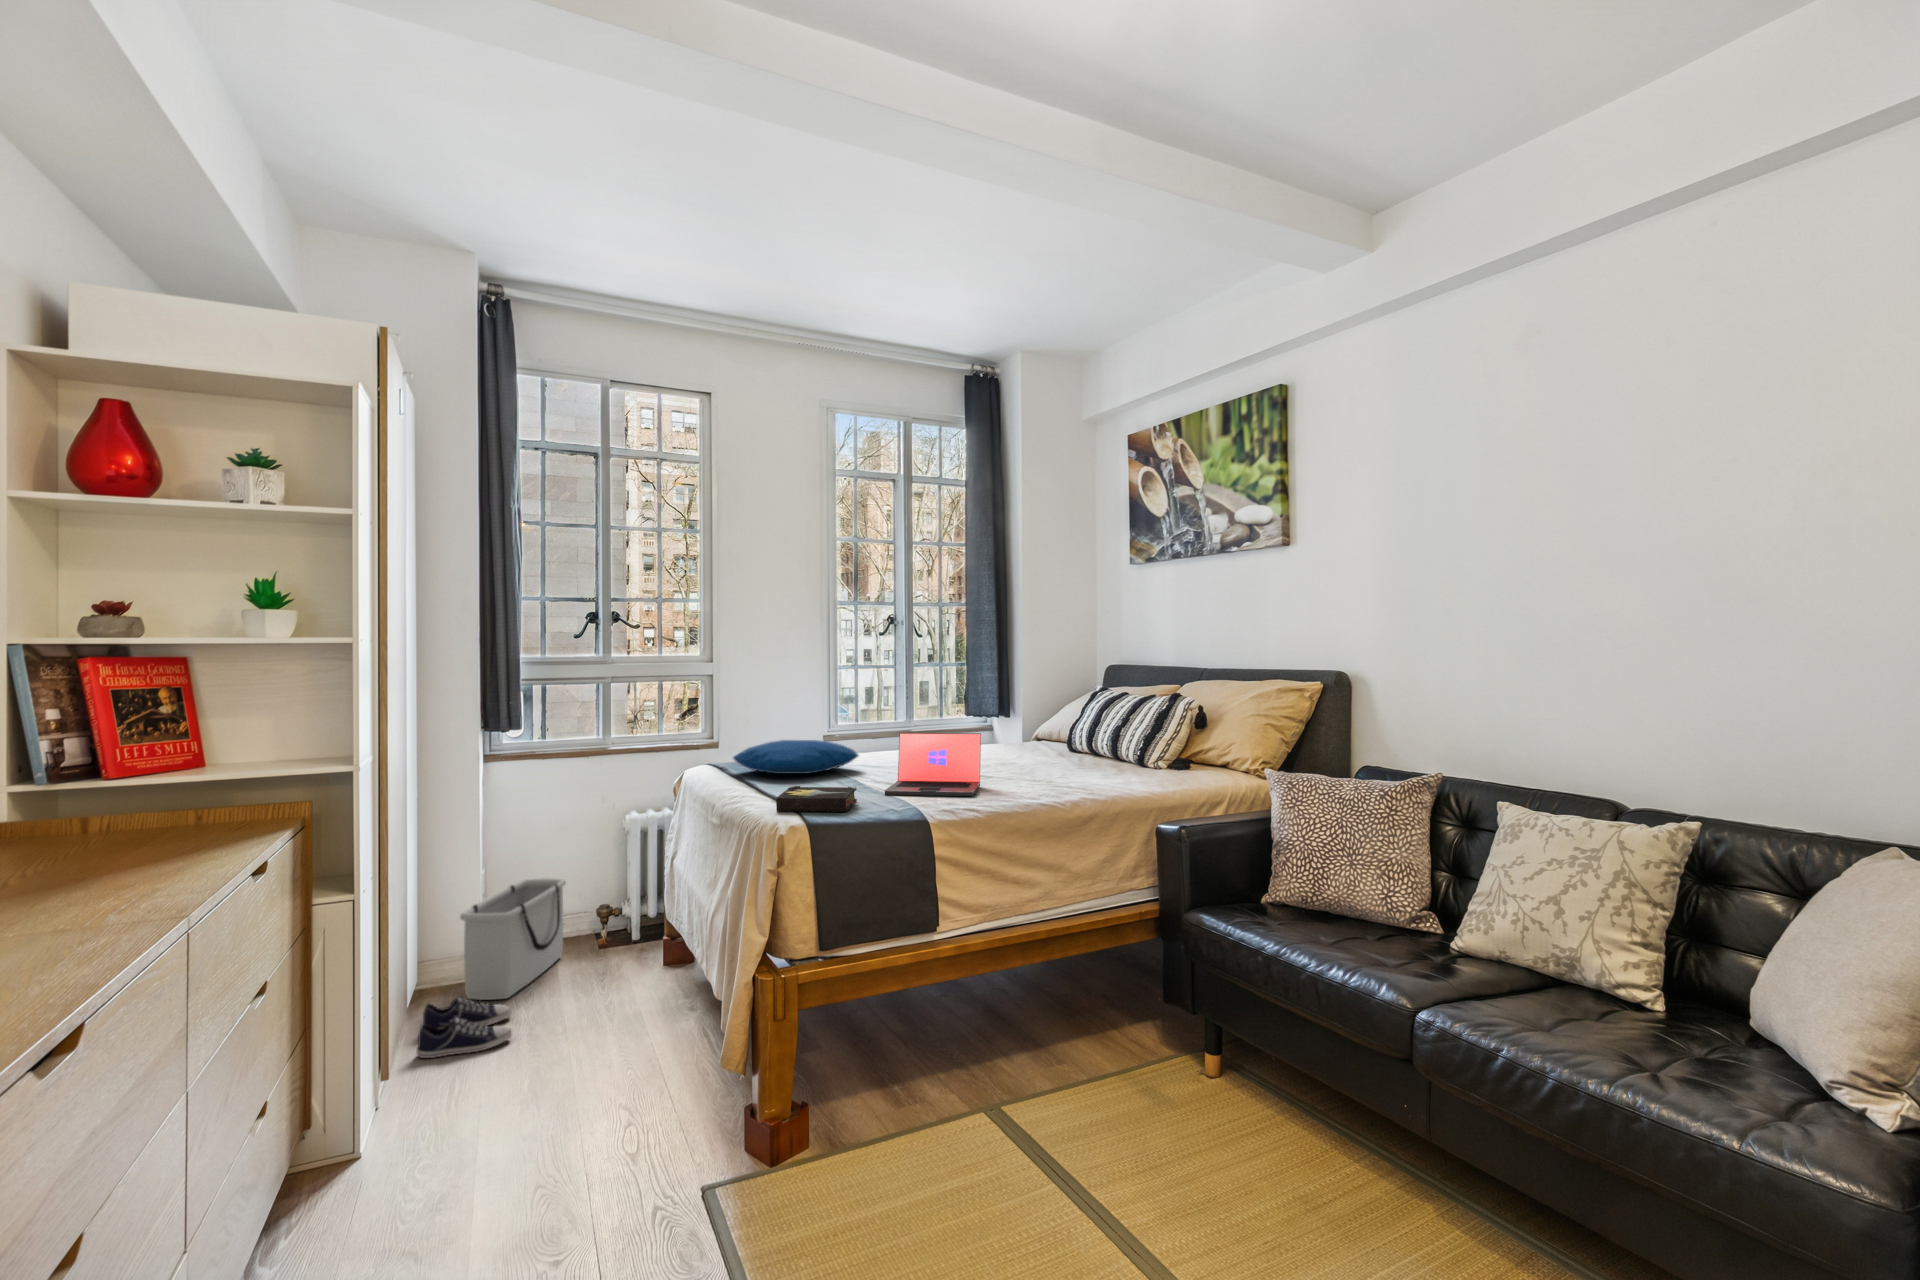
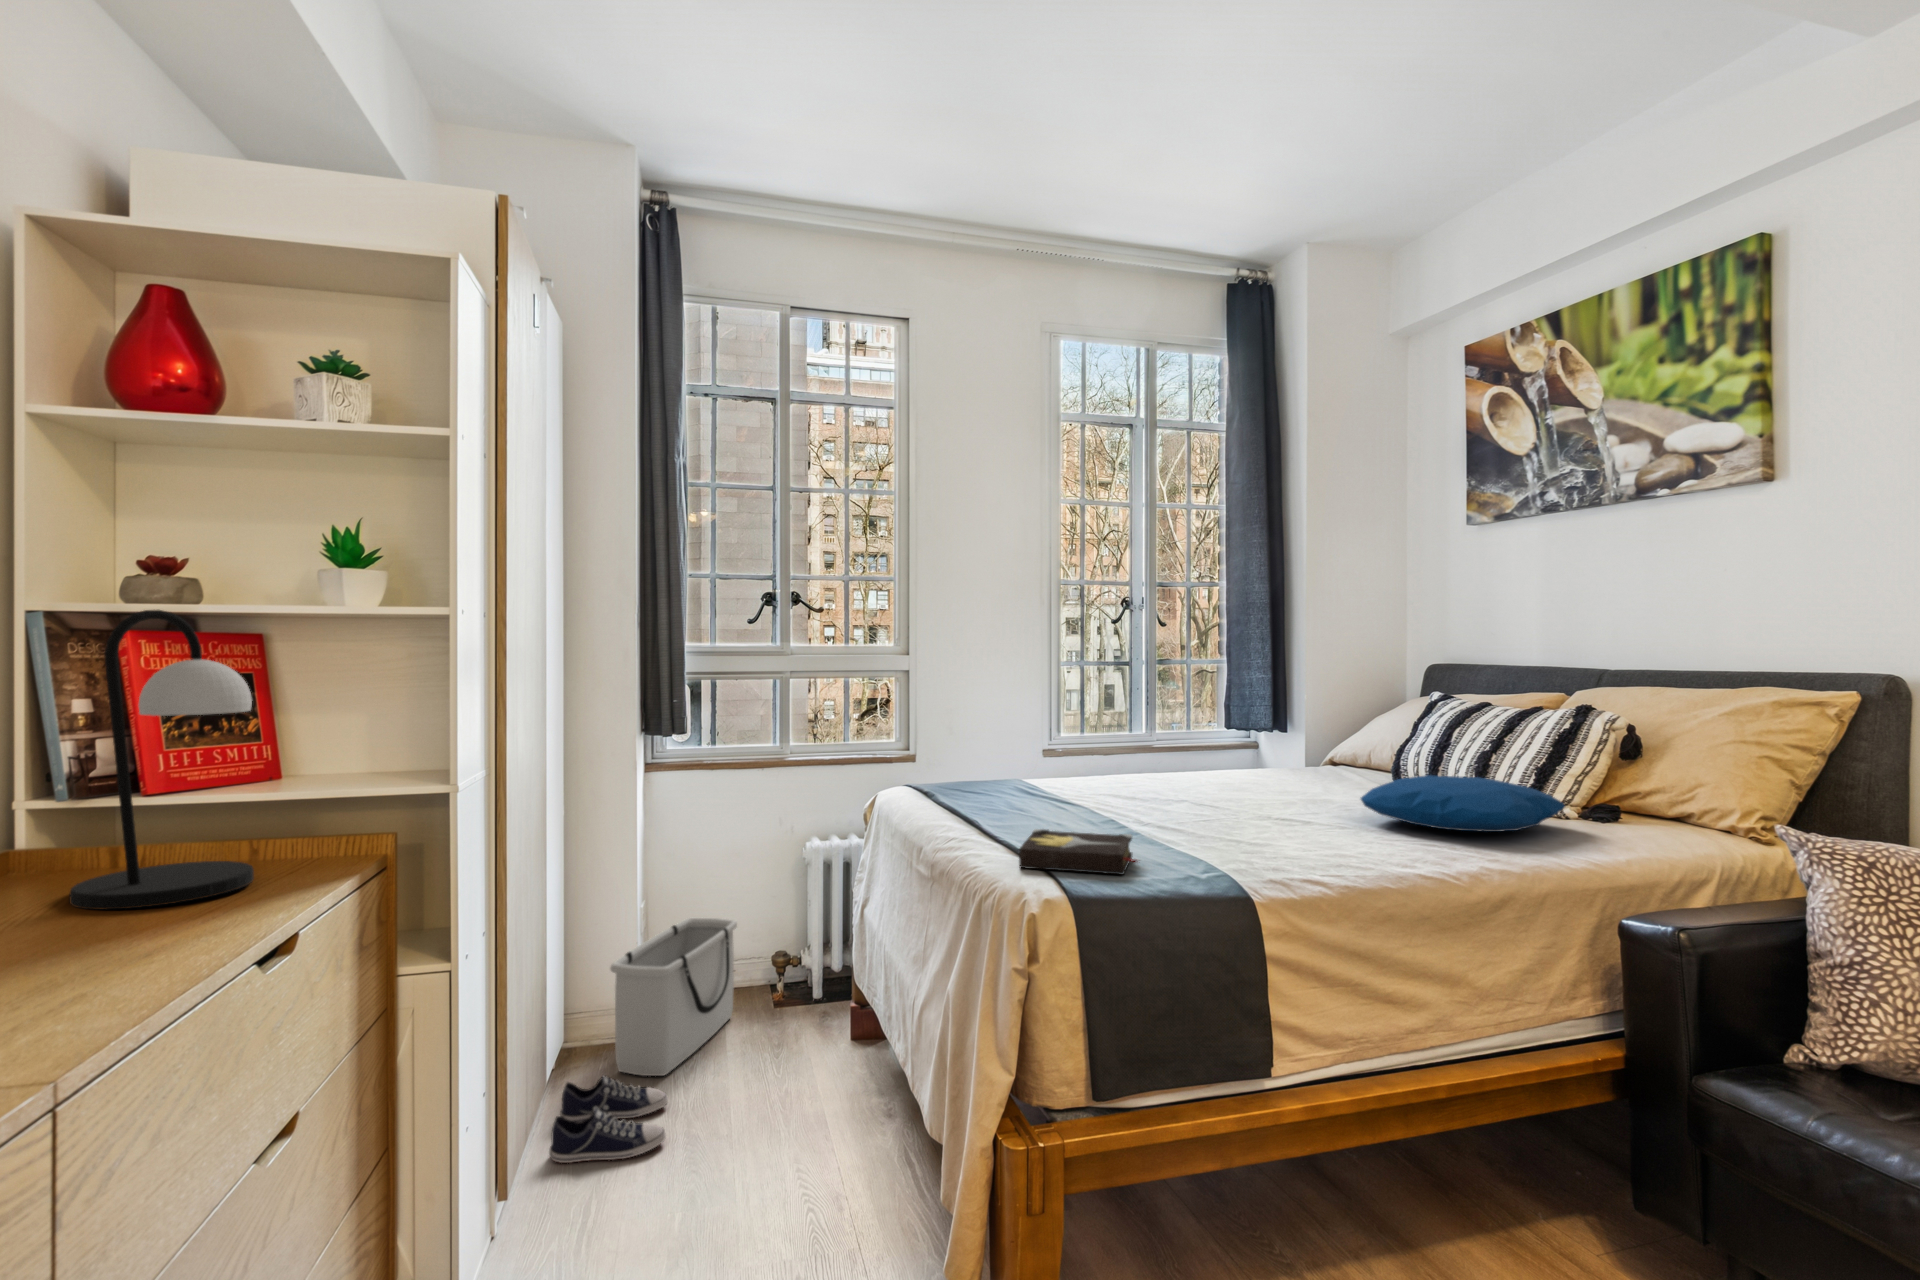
table lamp: none [77,643,211,852] -> present [70,610,254,910]
laptop: present [884,733,981,796] -> none [1166,754,1306,854]
pillow: present [733,740,858,774] -> present [1361,775,1565,832]

